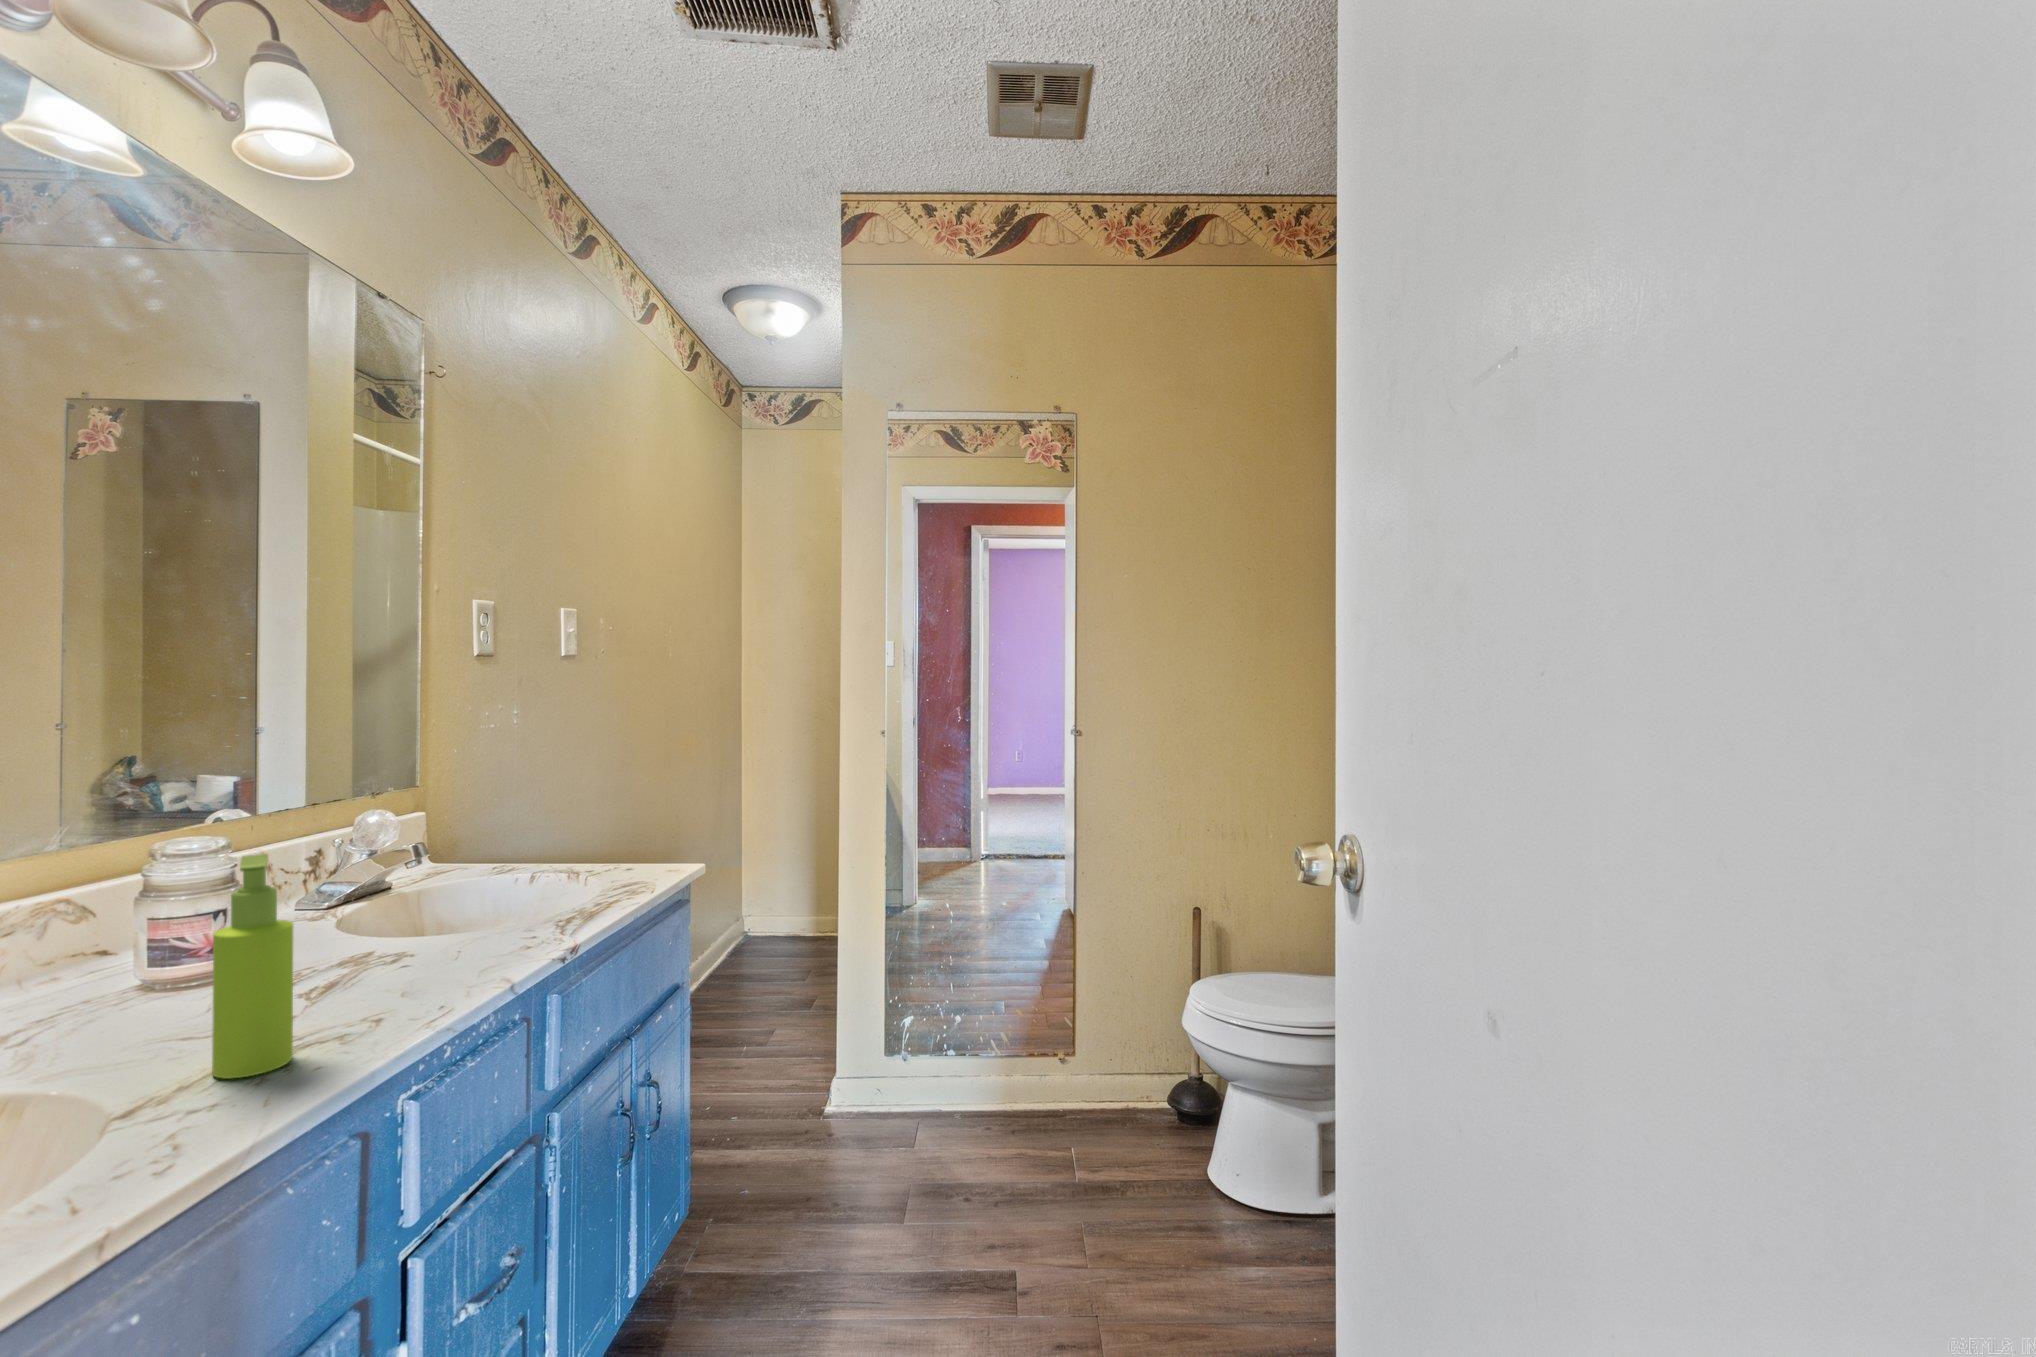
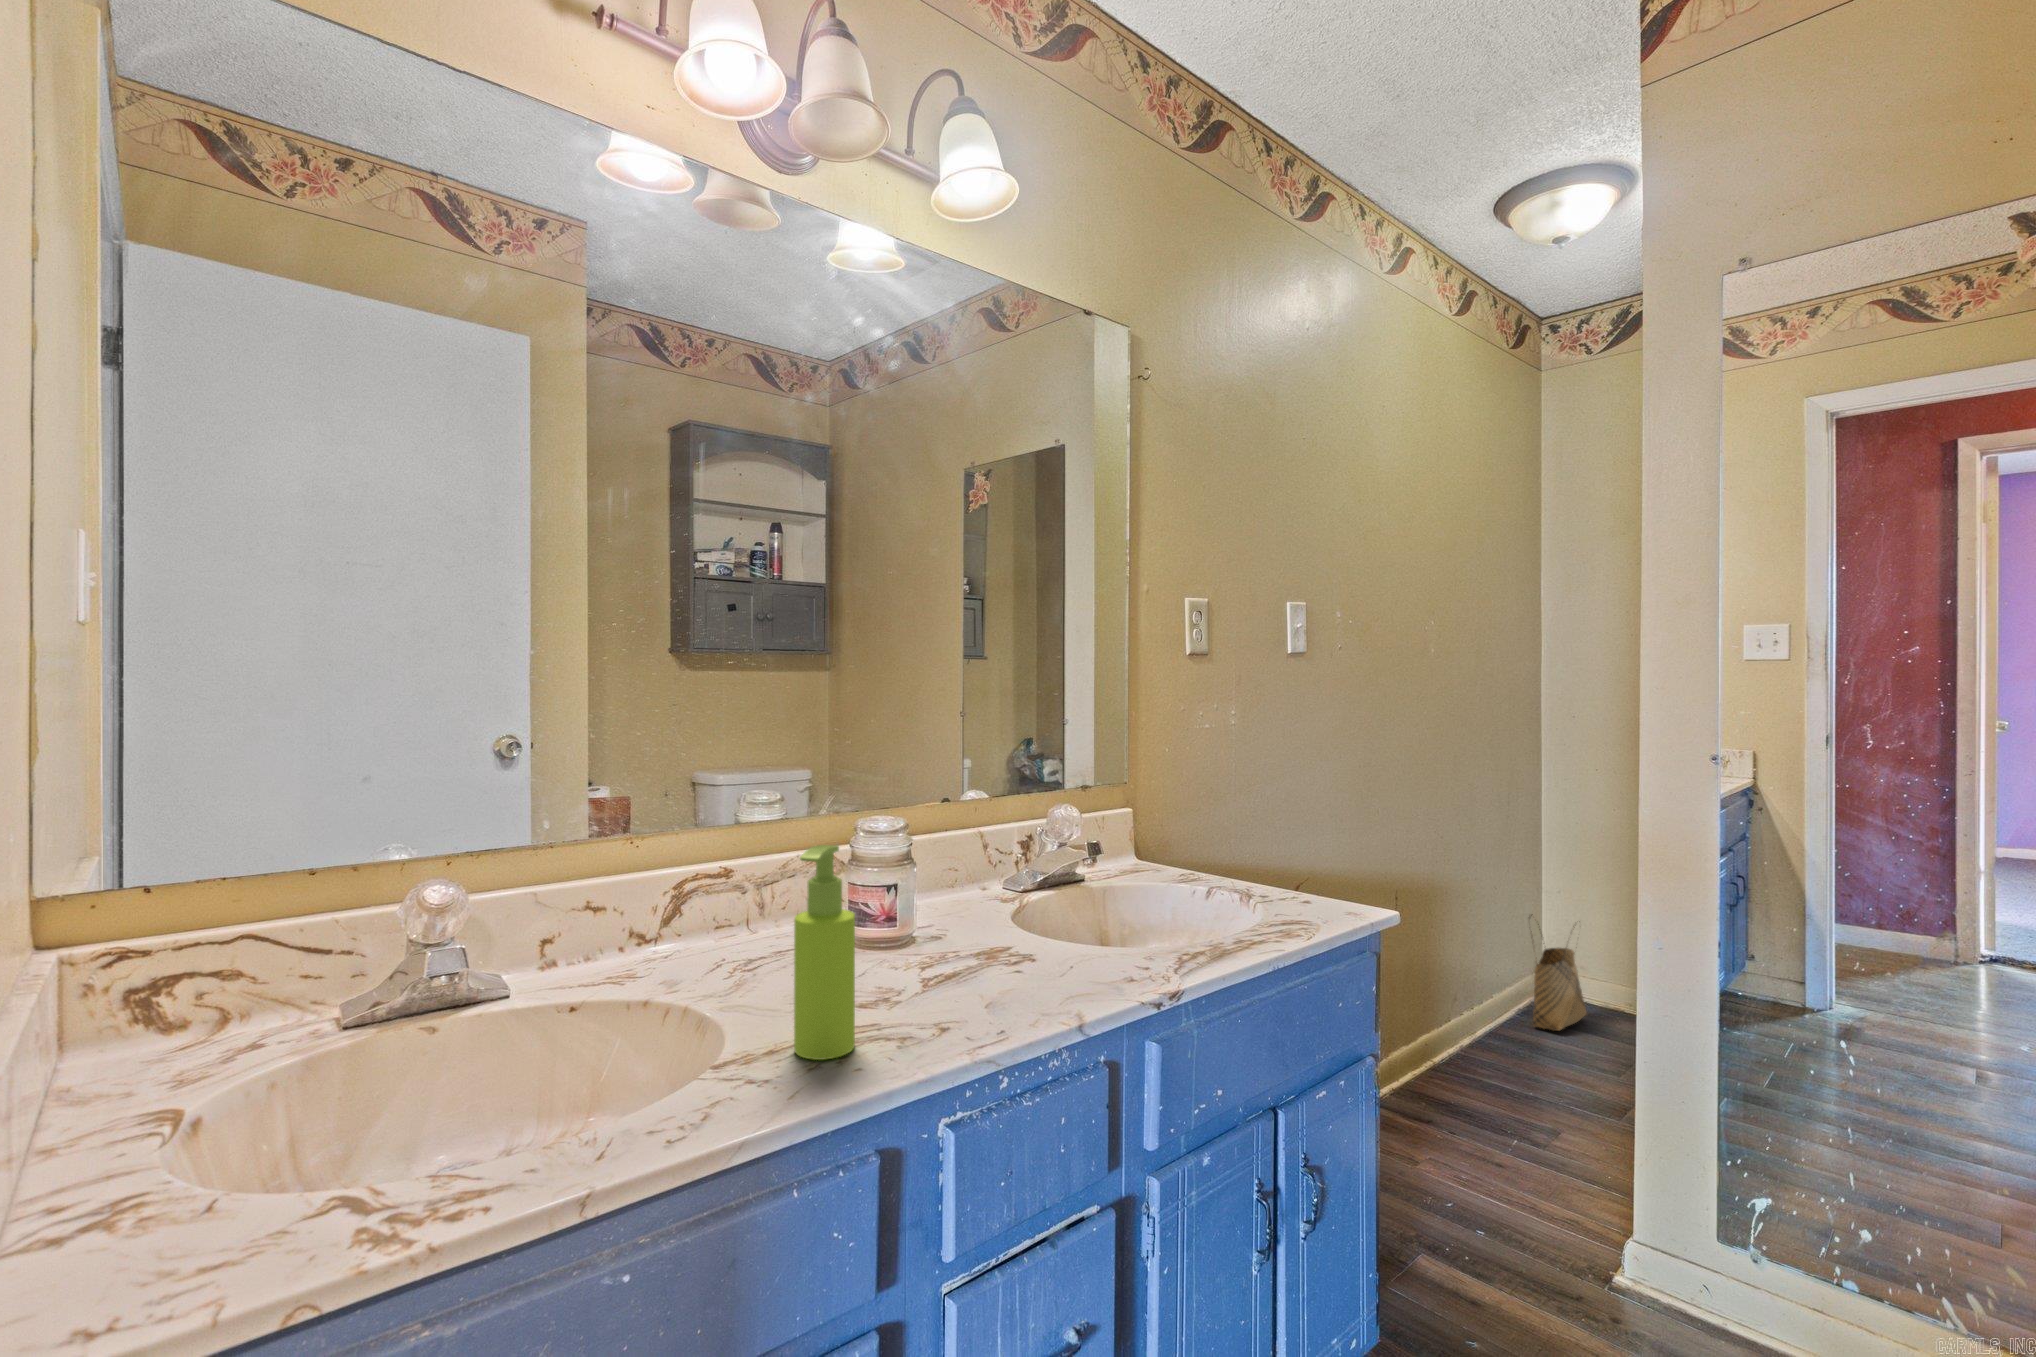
woven basket: none [735,872,775,965] -> present [1529,914,1586,1031]

